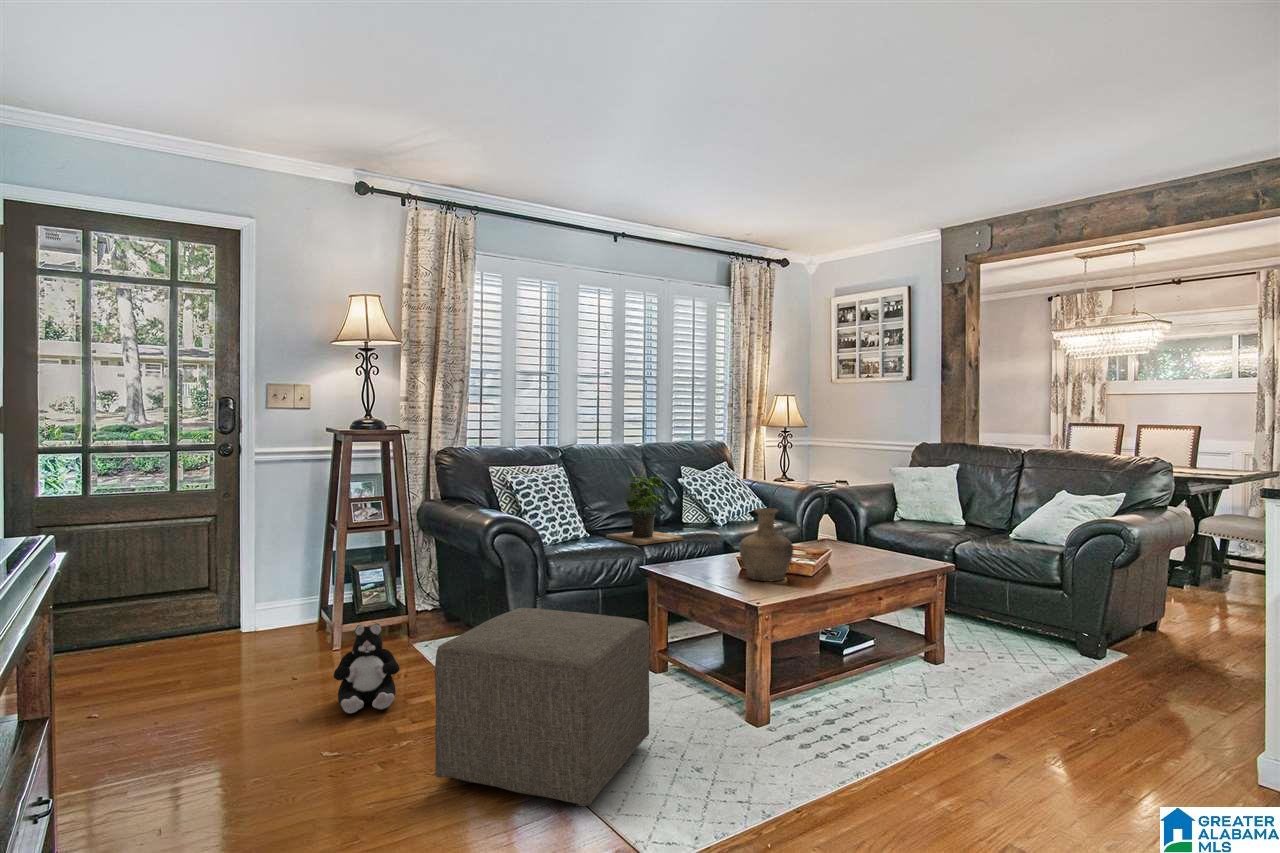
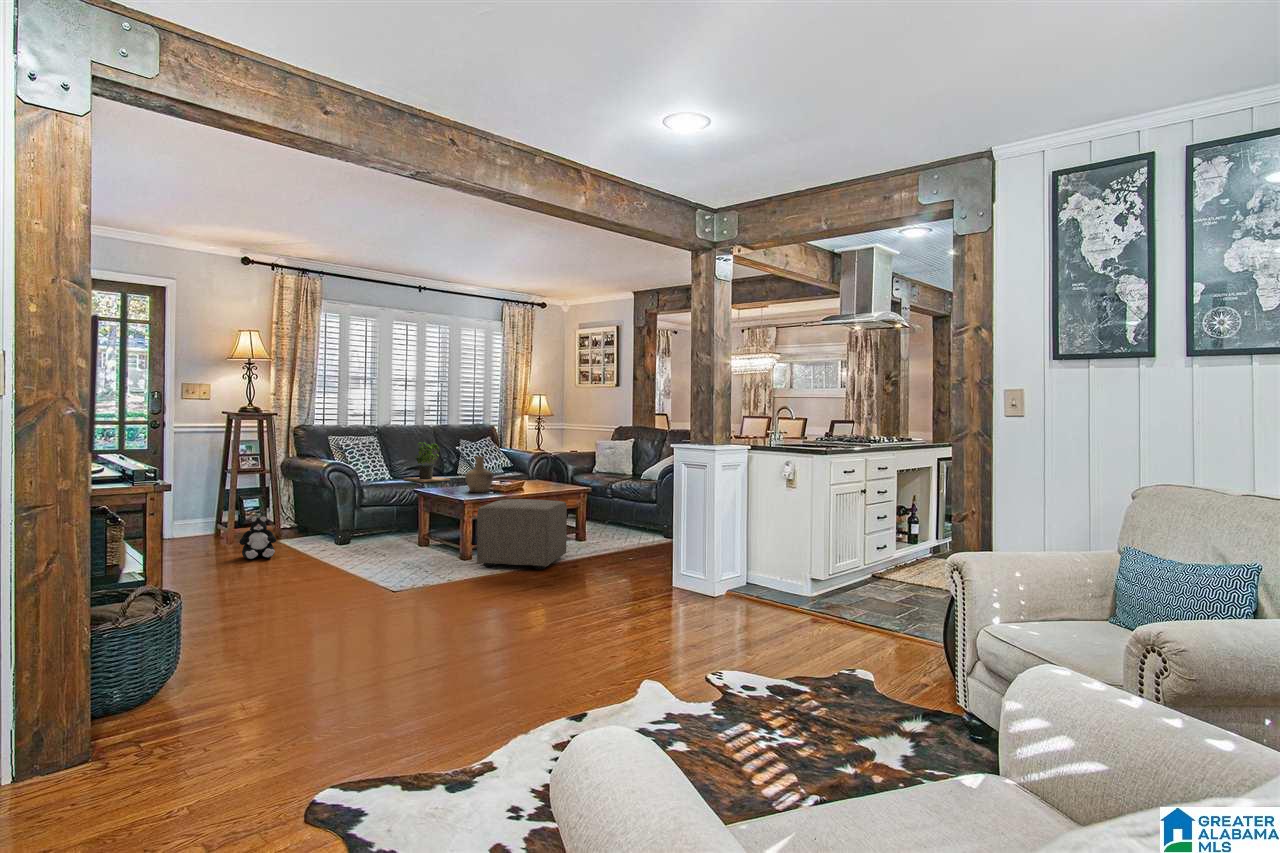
ottoman: present [435,608,649,807] -> present [477,499,567,570]

